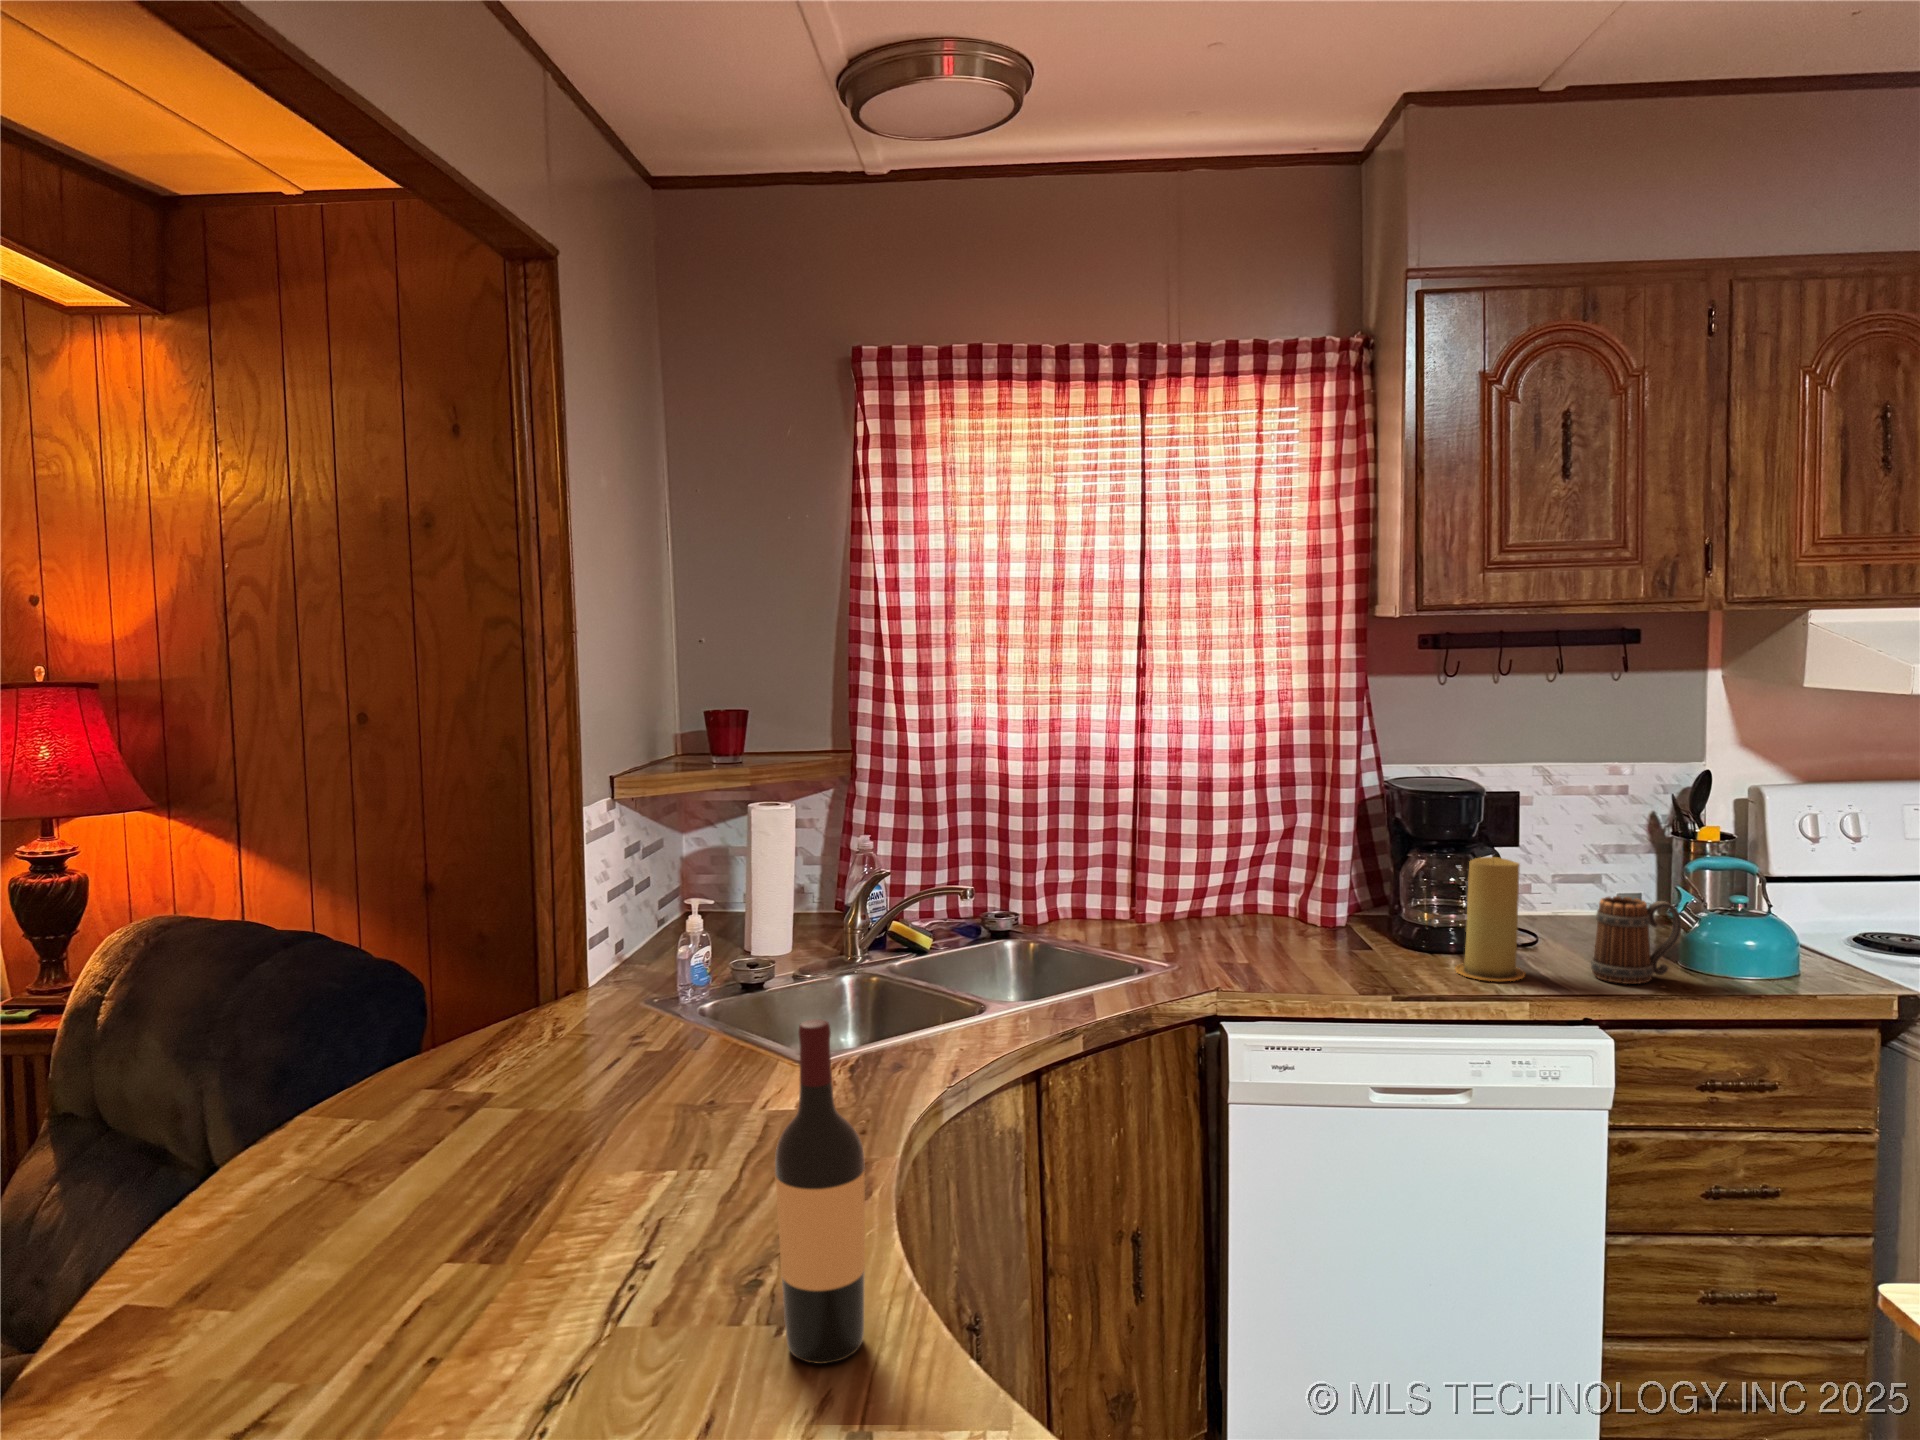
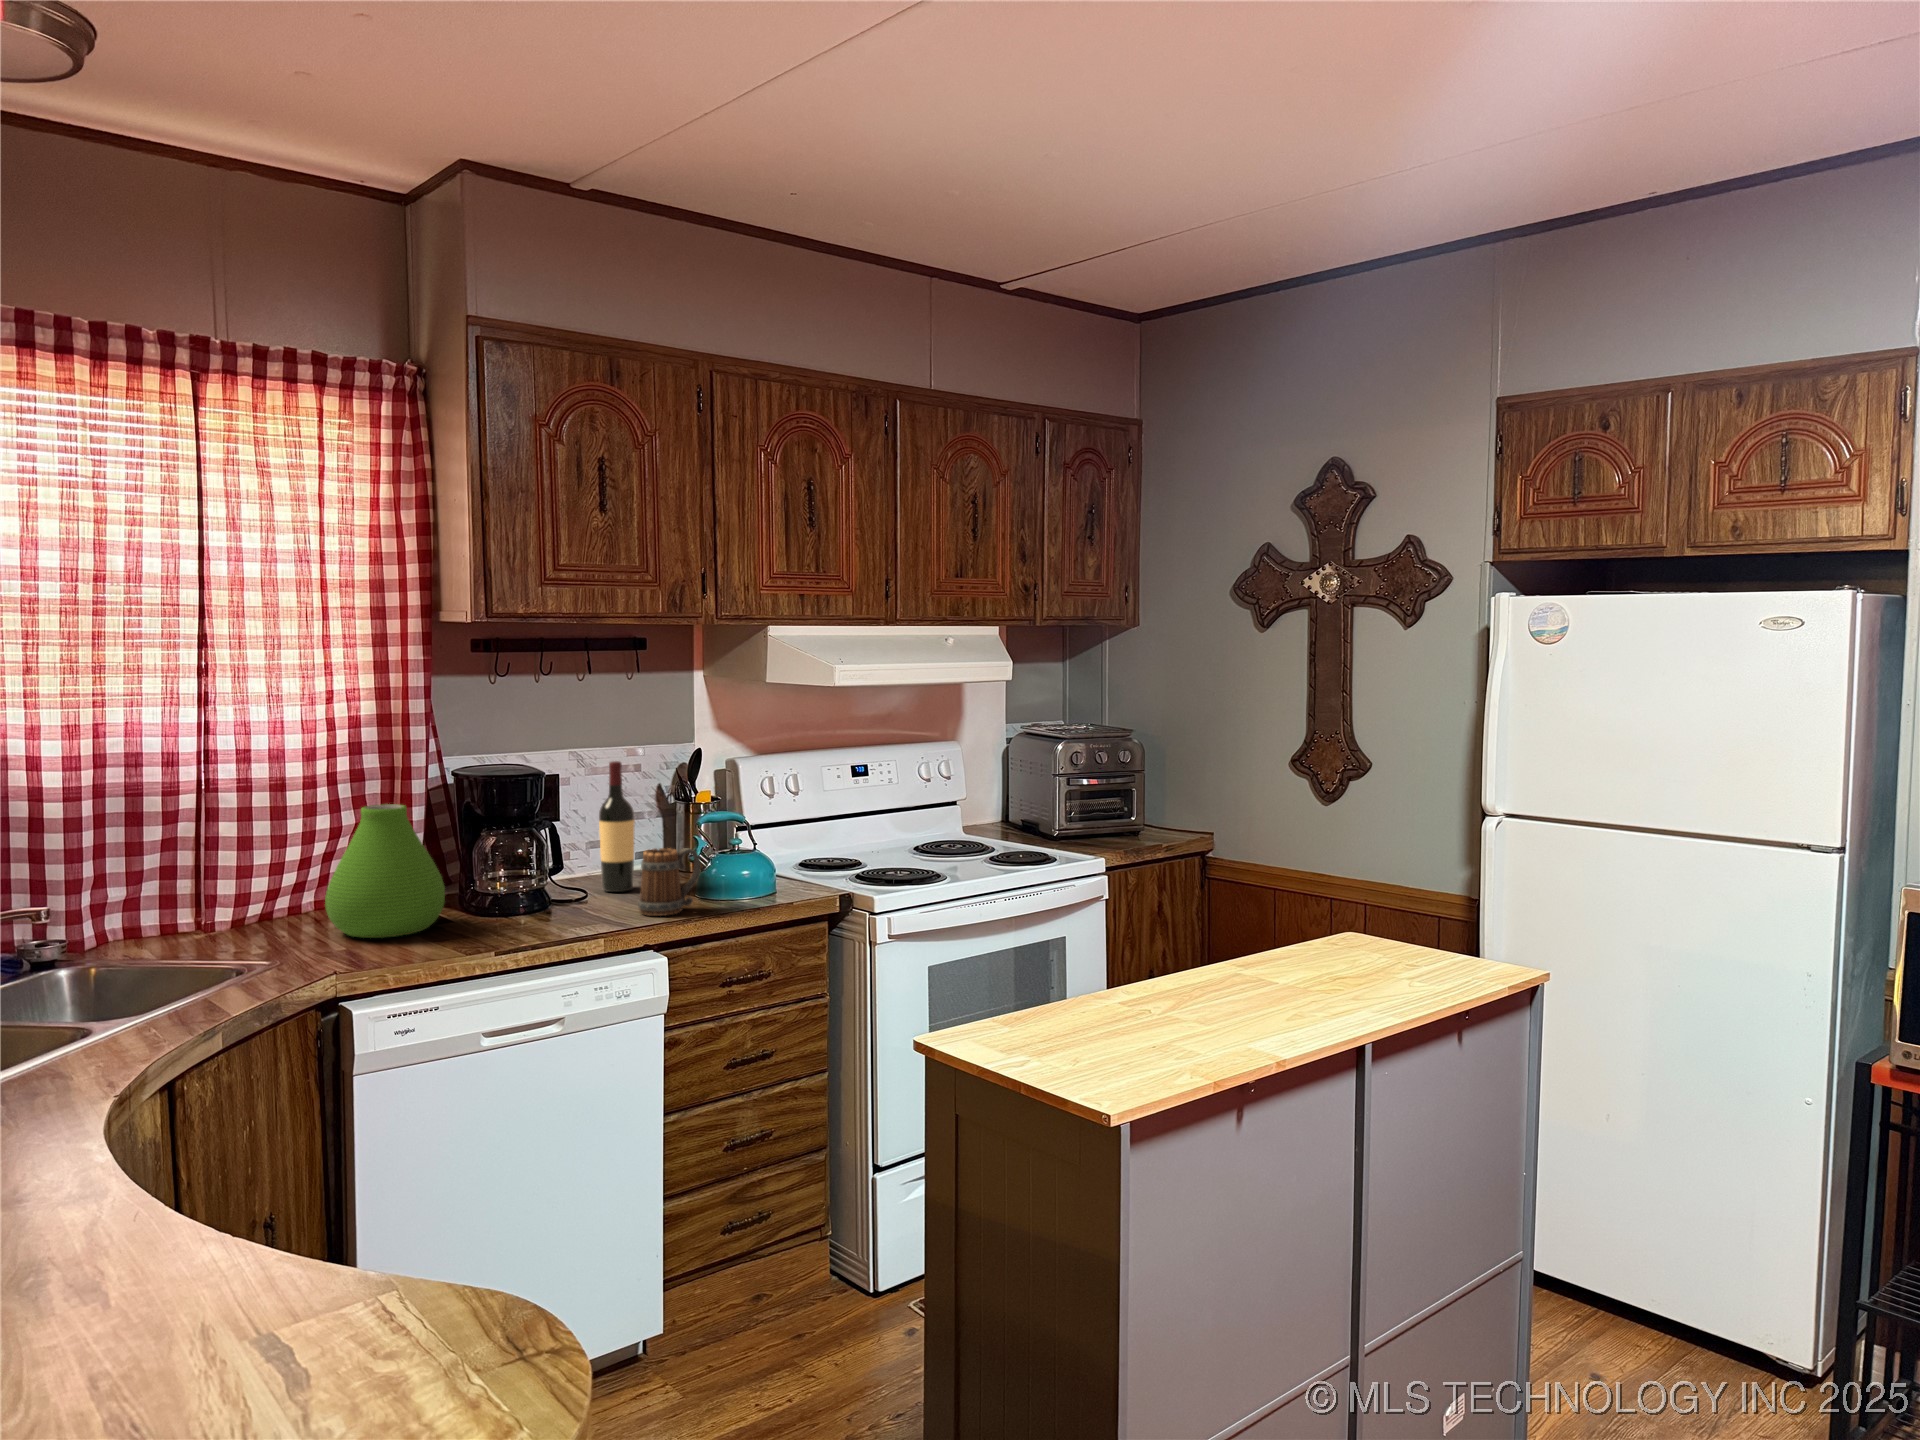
vase: none [1237,814,1359,957] -> present [325,804,445,938]
candle: present [1455,857,1525,981] -> none [534,826,591,929]
wine bottle: present [775,1019,865,1364] -> present [599,761,635,892]

